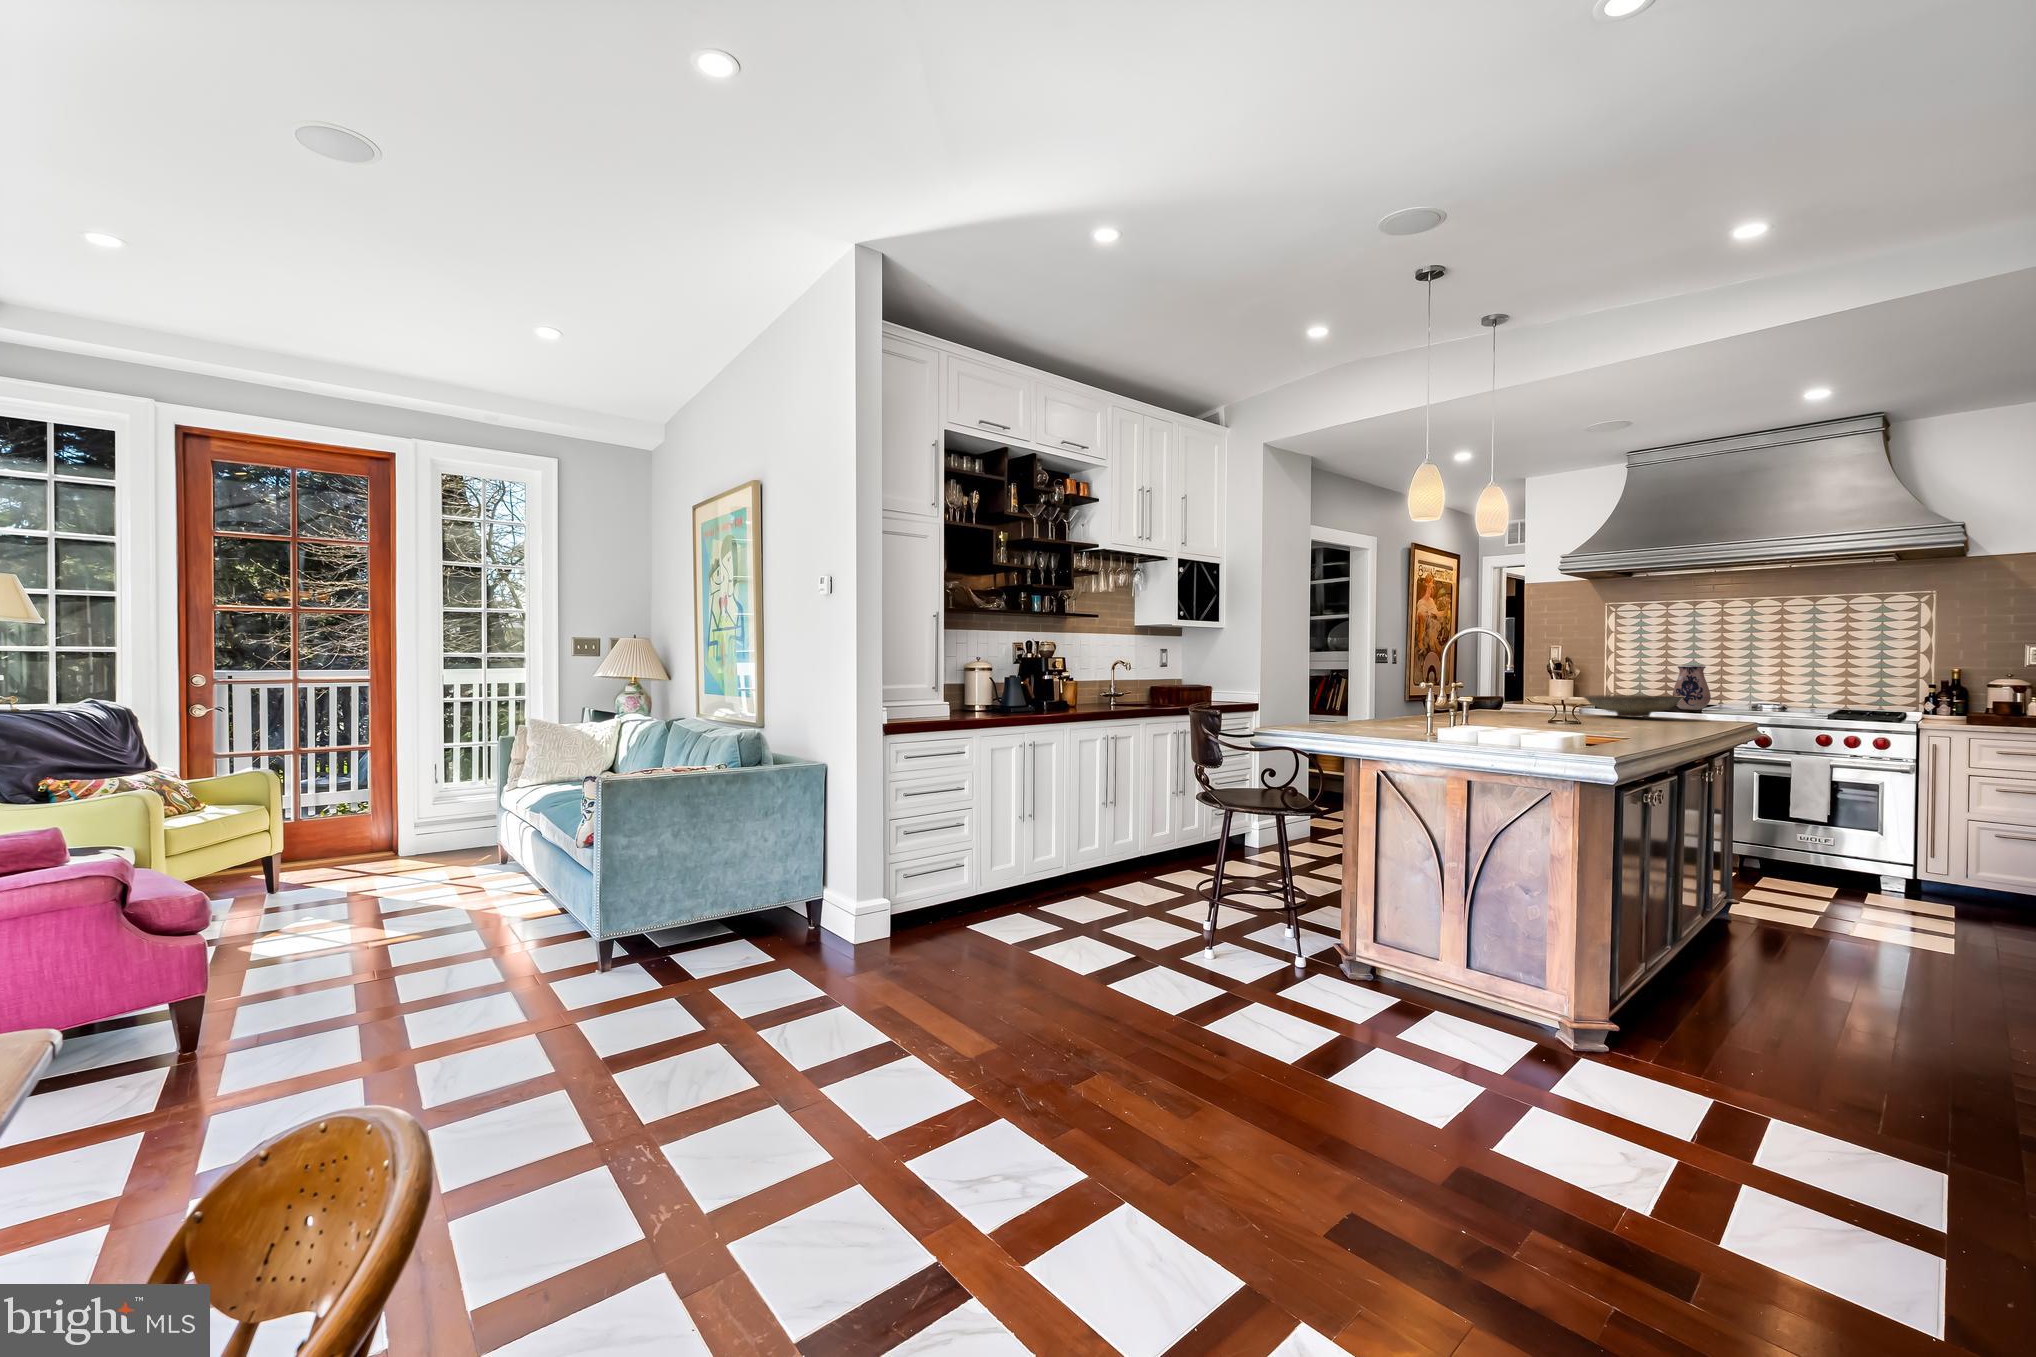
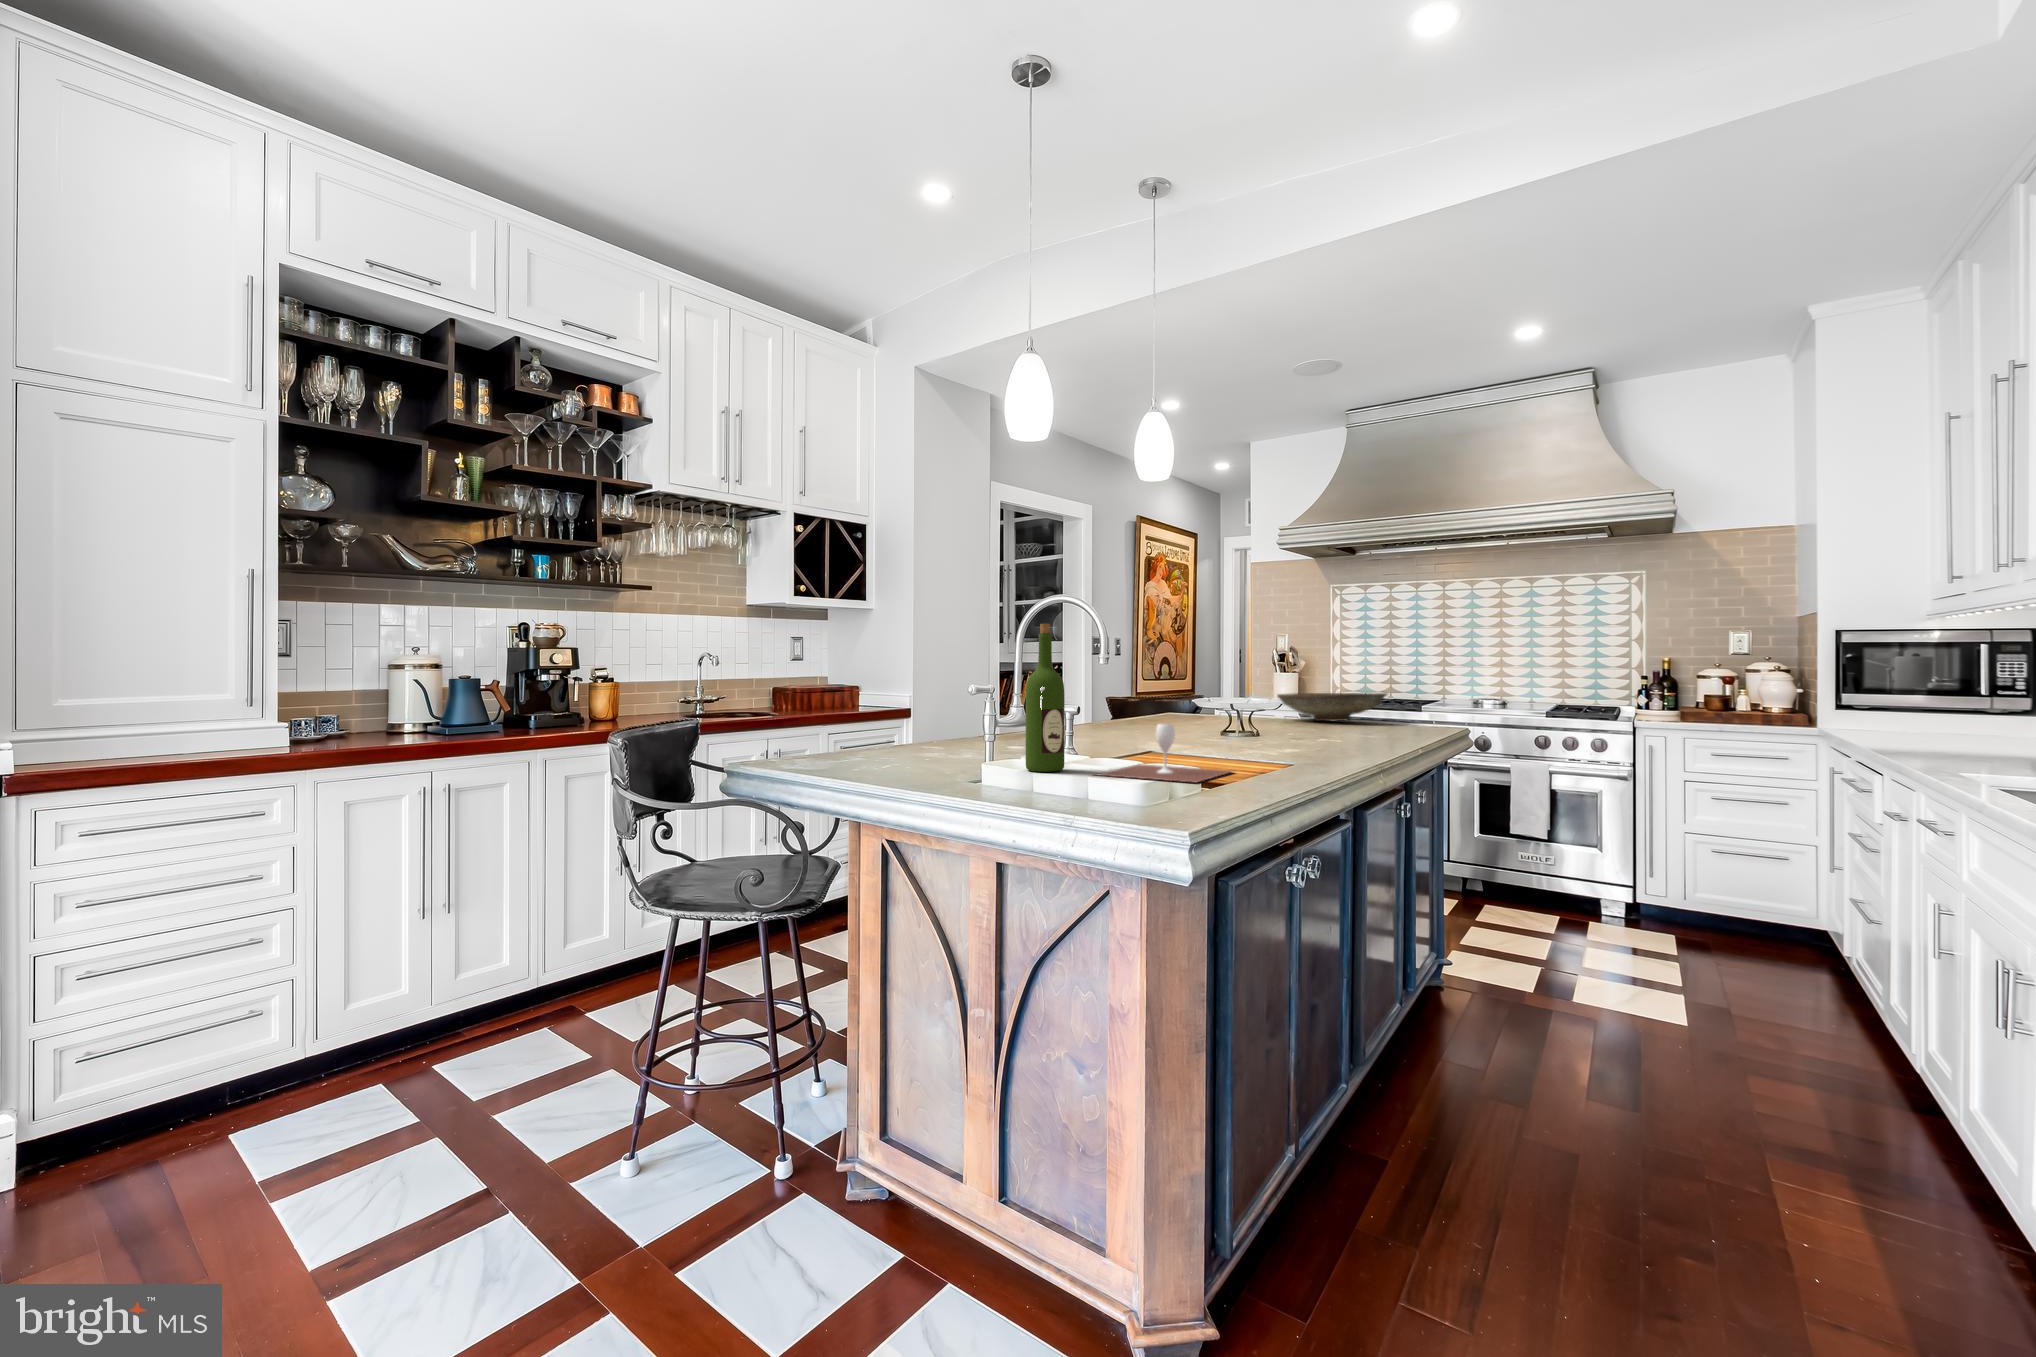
wine bottle: none [1459,646,1488,741] -> present [1026,624,1065,772]
ceramic pitcher: present [1673,666,1711,710] -> none [1391,657,1430,708]
wine glass: none [1511,712,1610,749] -> present [1098,723,1235,782]

